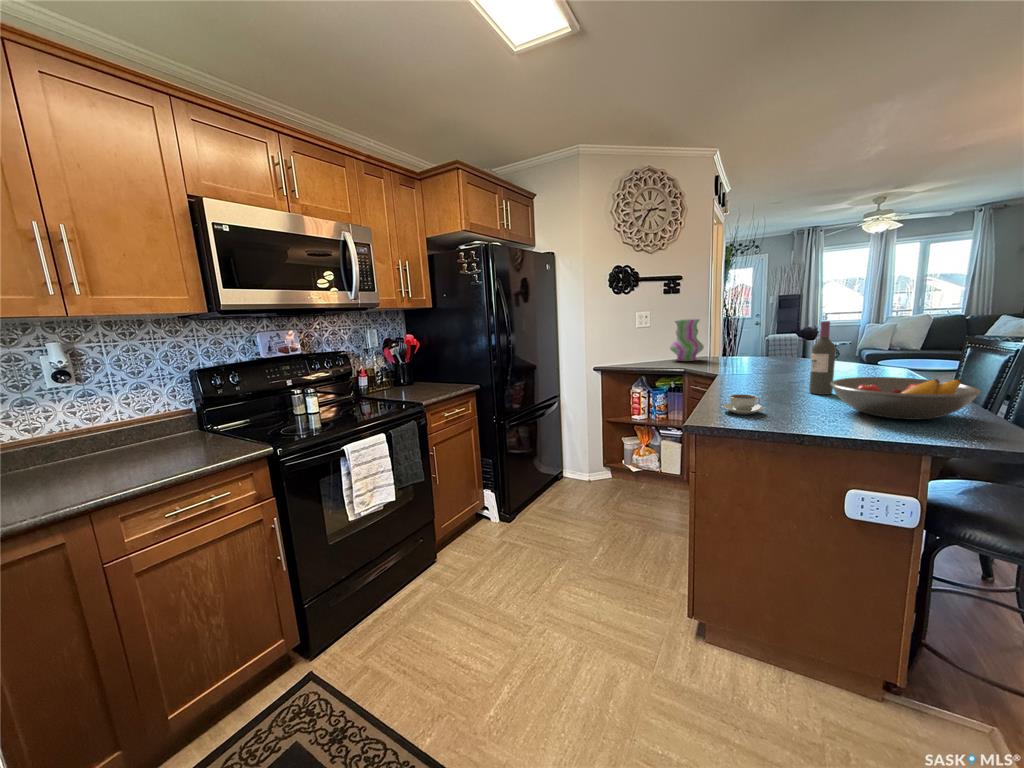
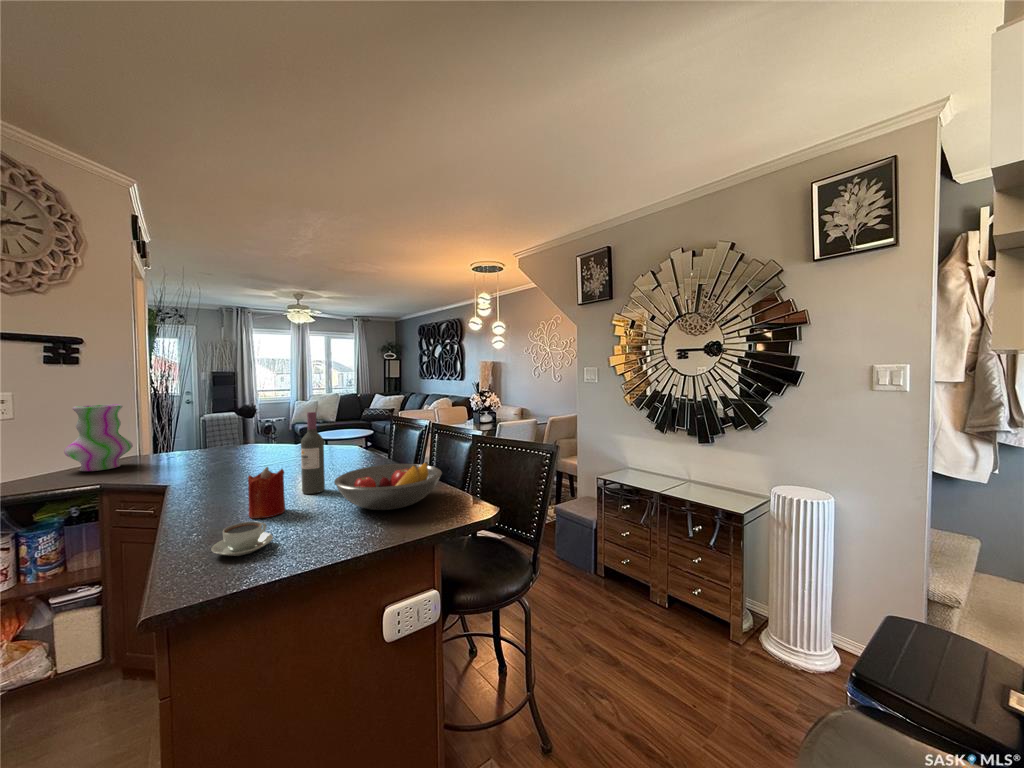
candle: none [757,362,788,401] -> present [248,467,285,519]

